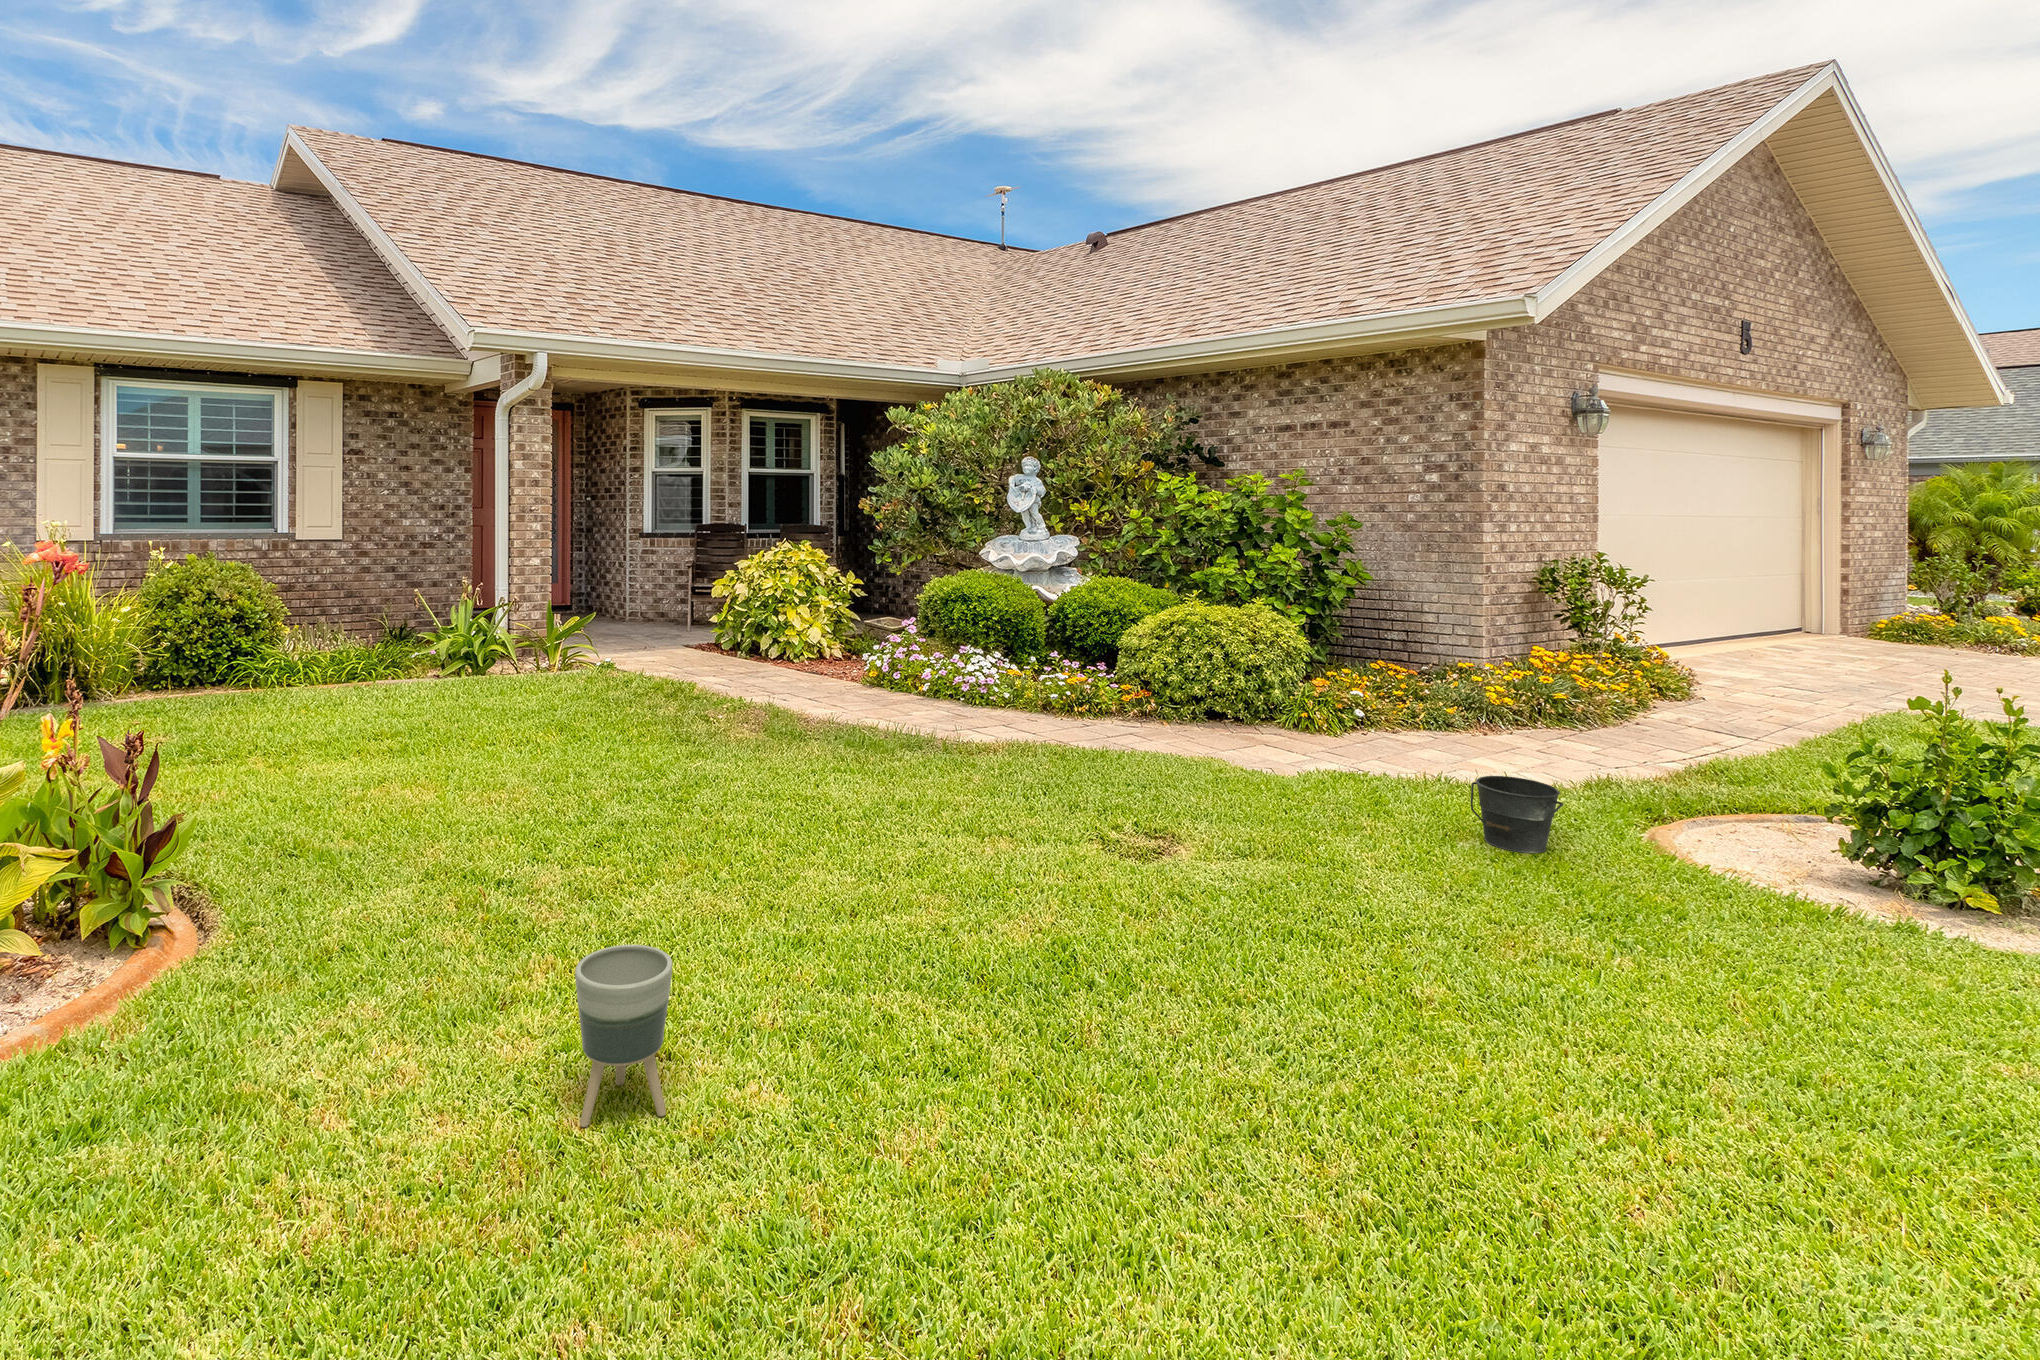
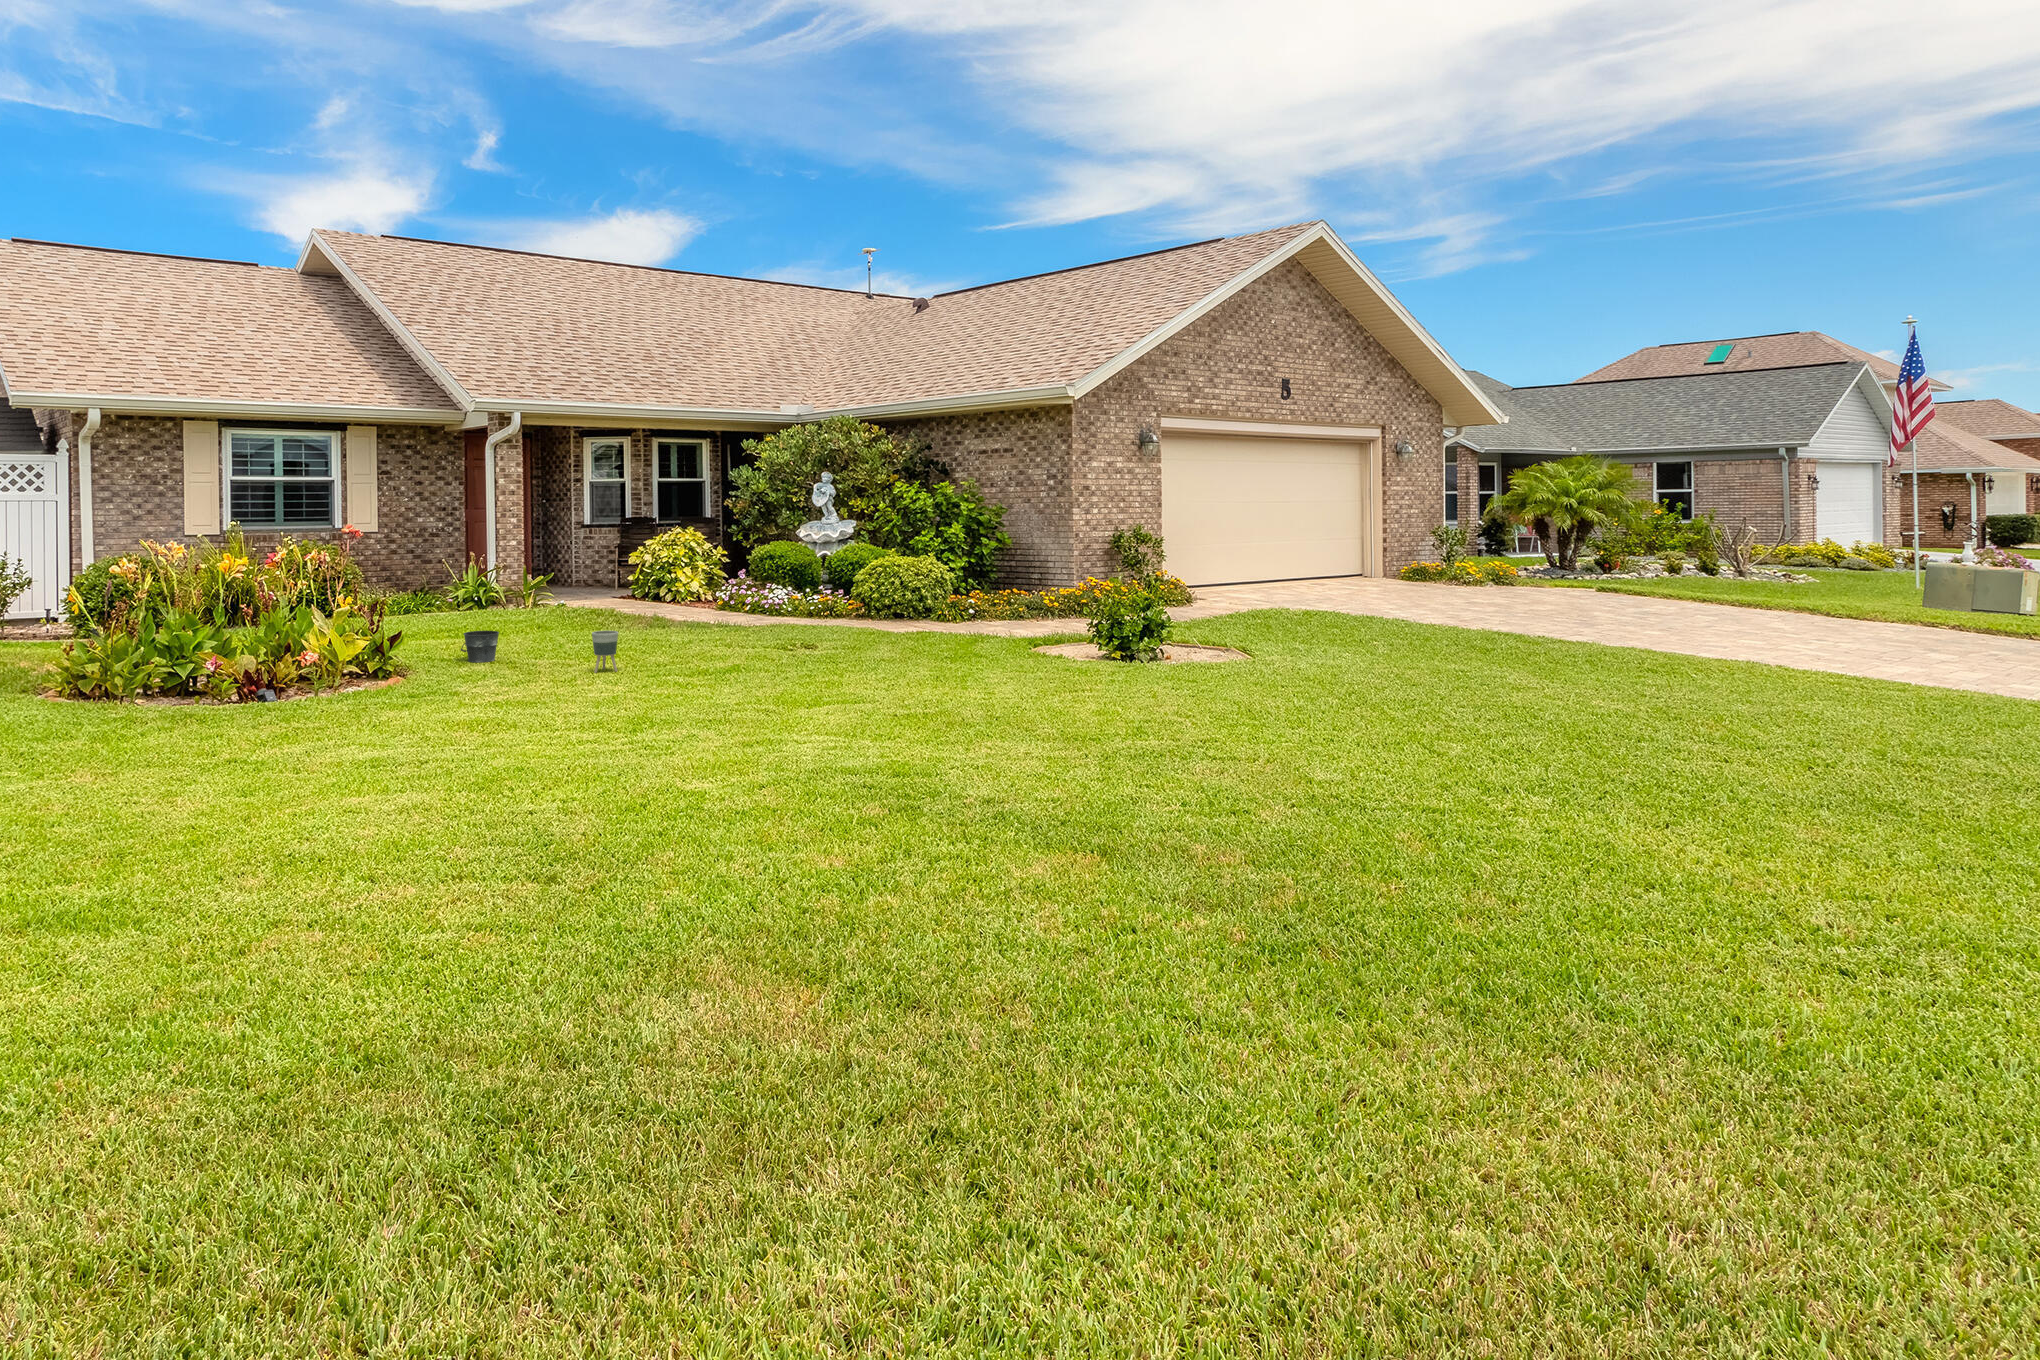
bucket: present [1471,776,1564,853] -> present [461,631,499,662]

